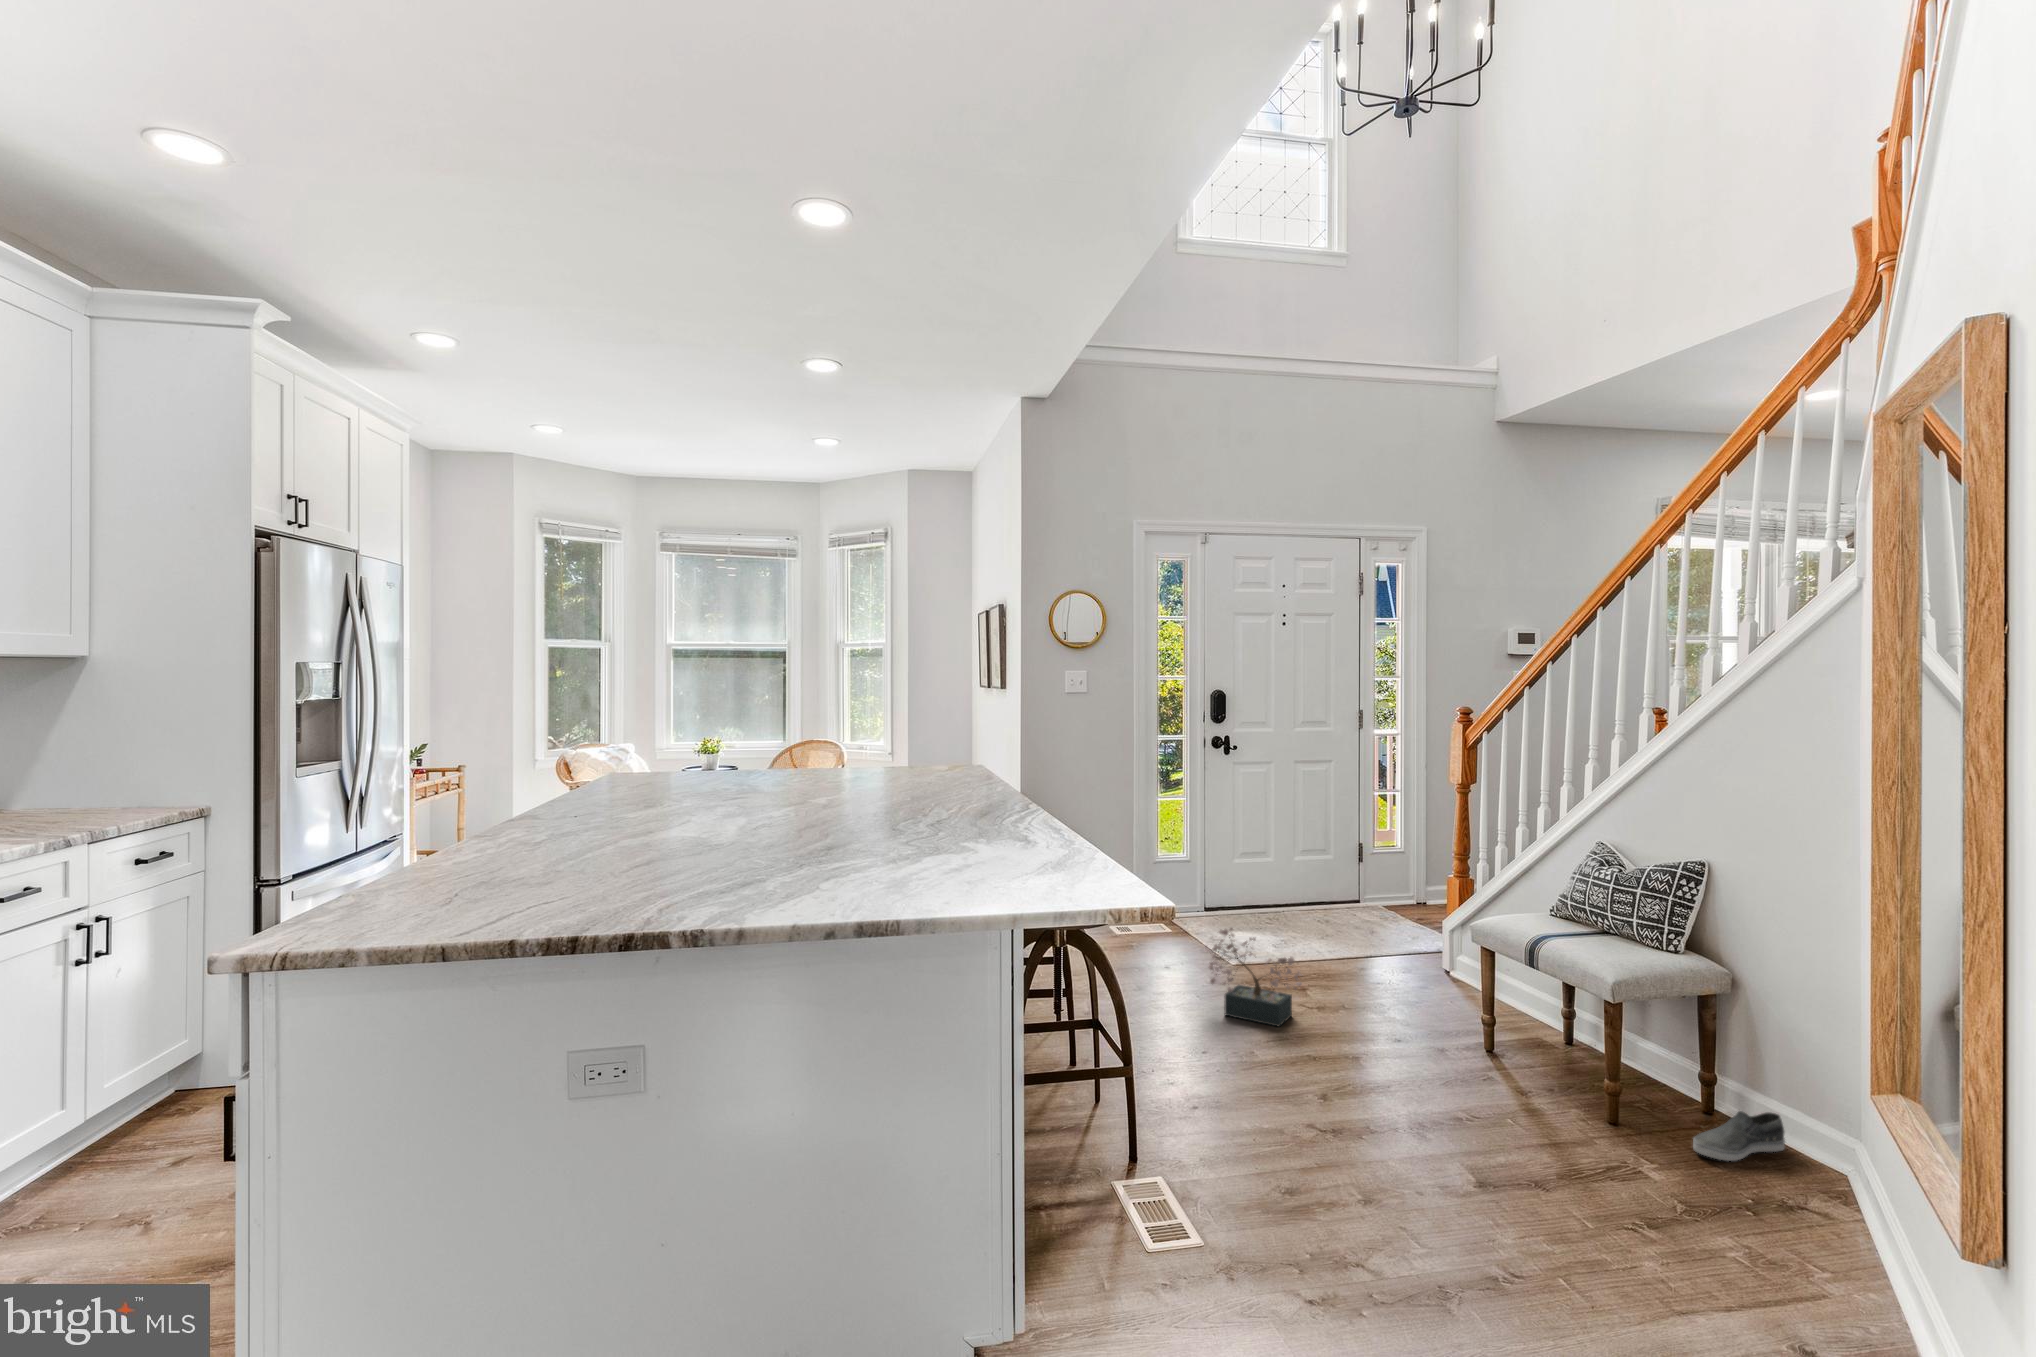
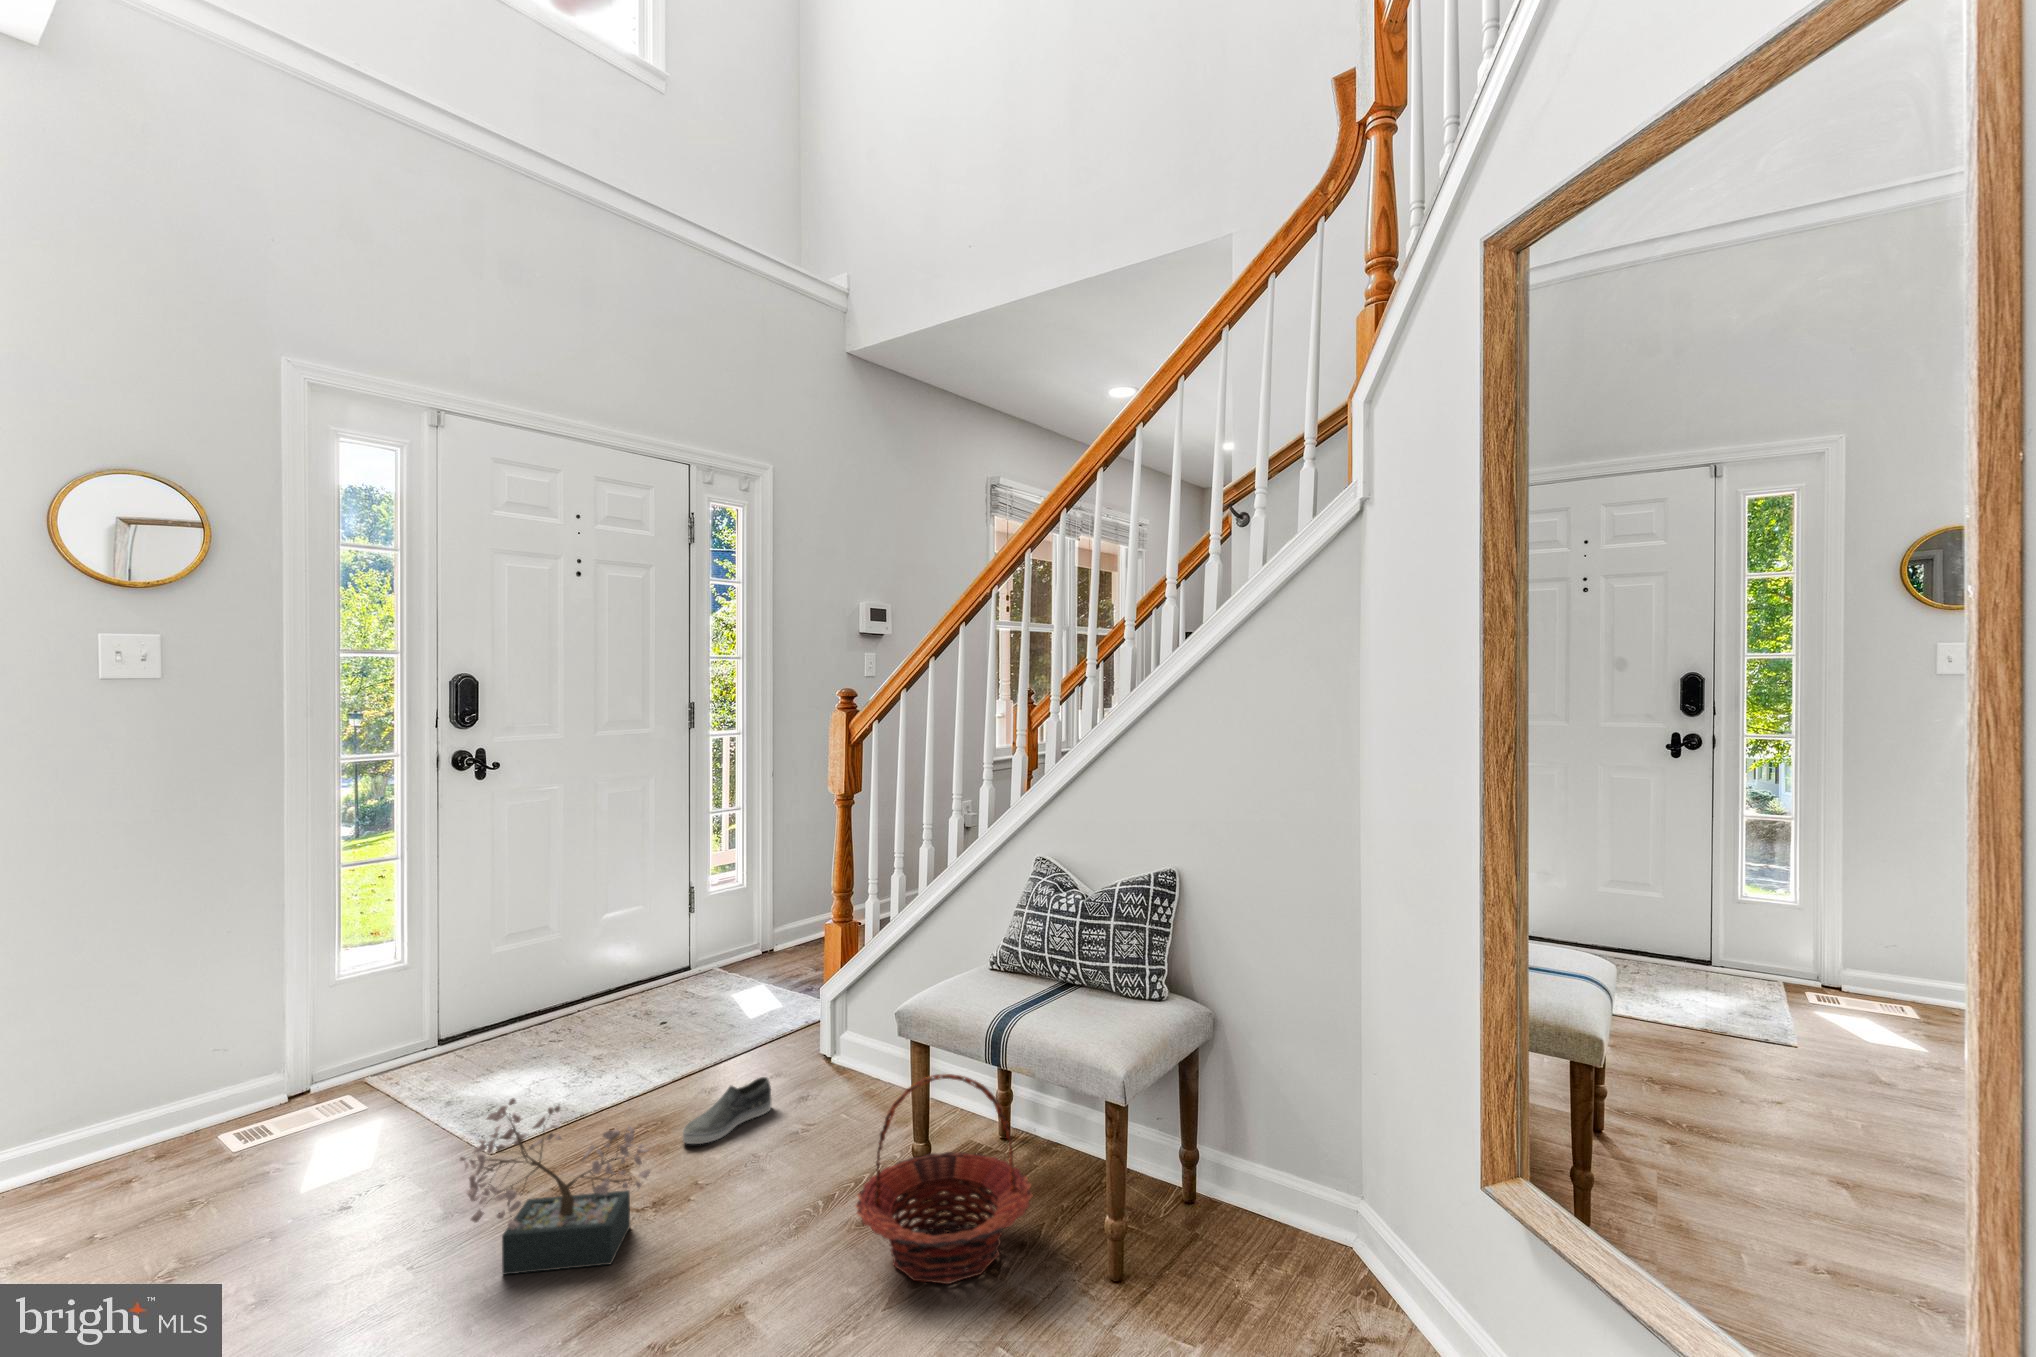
basket: none [1418,962,1547,1092] -> present [856,1074,1033,1284]
shoe: present [1693,1111,1785,1161] -> present [683,1077,771,1144]

